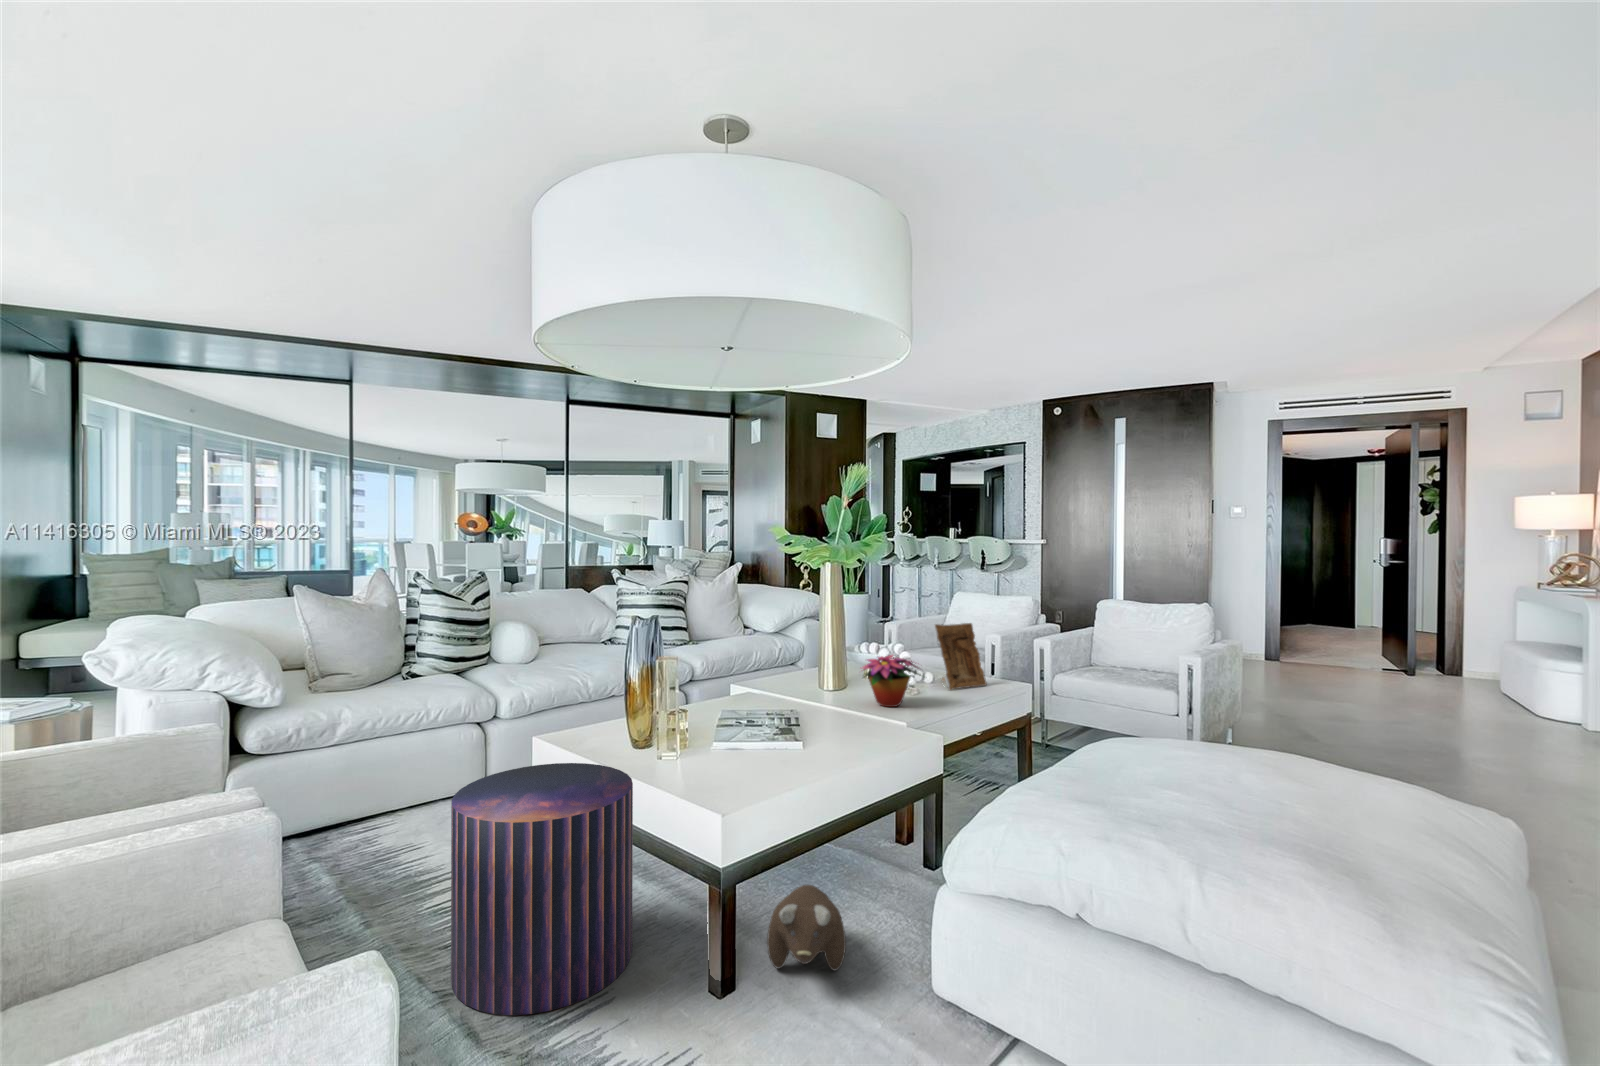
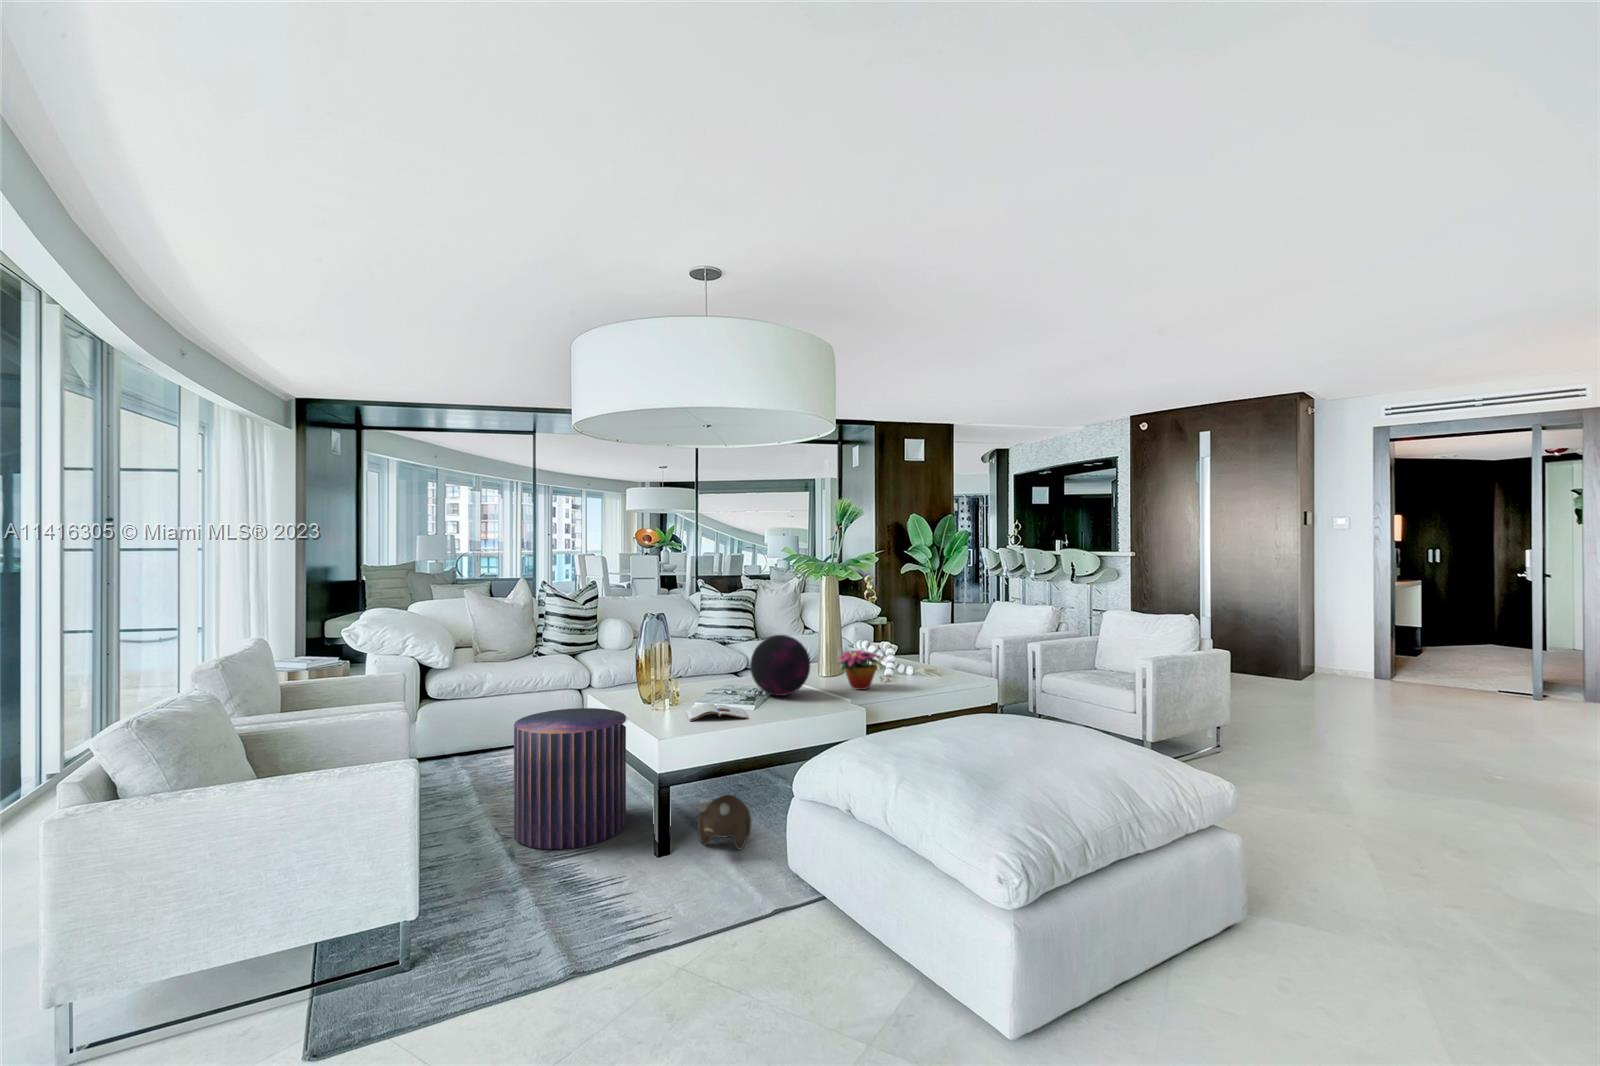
picture frame: present [935,623,987,690] -> none [918,627,963,681]
decorative orb: none [764,641,845,723] -> present [750,635,810,696]
magazine: none [708,743,808,777] -> present [686,703,748,722]

